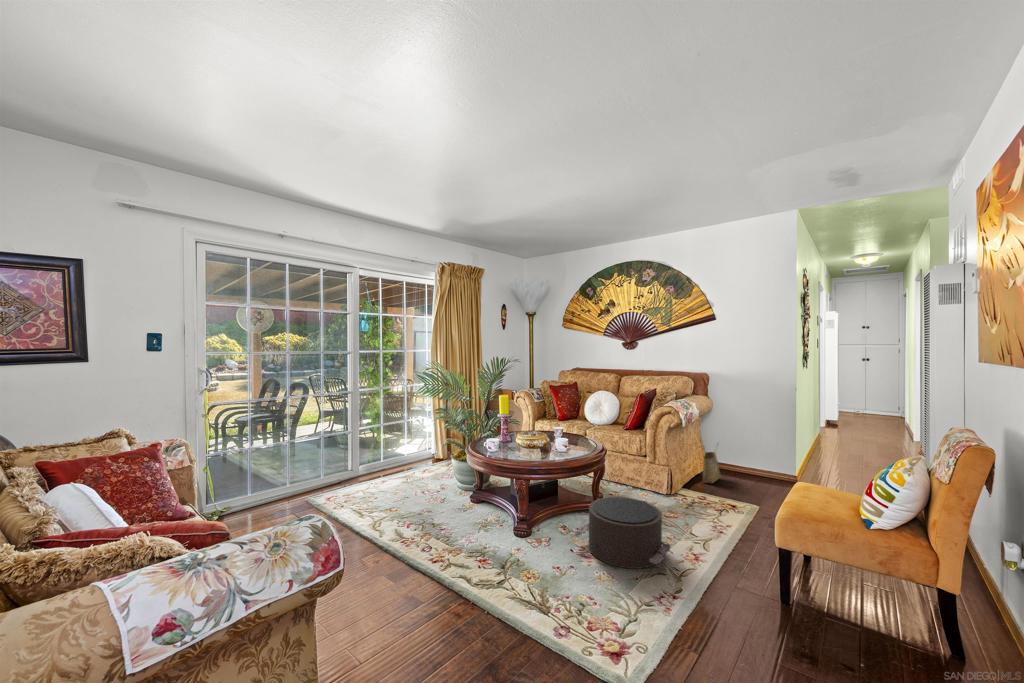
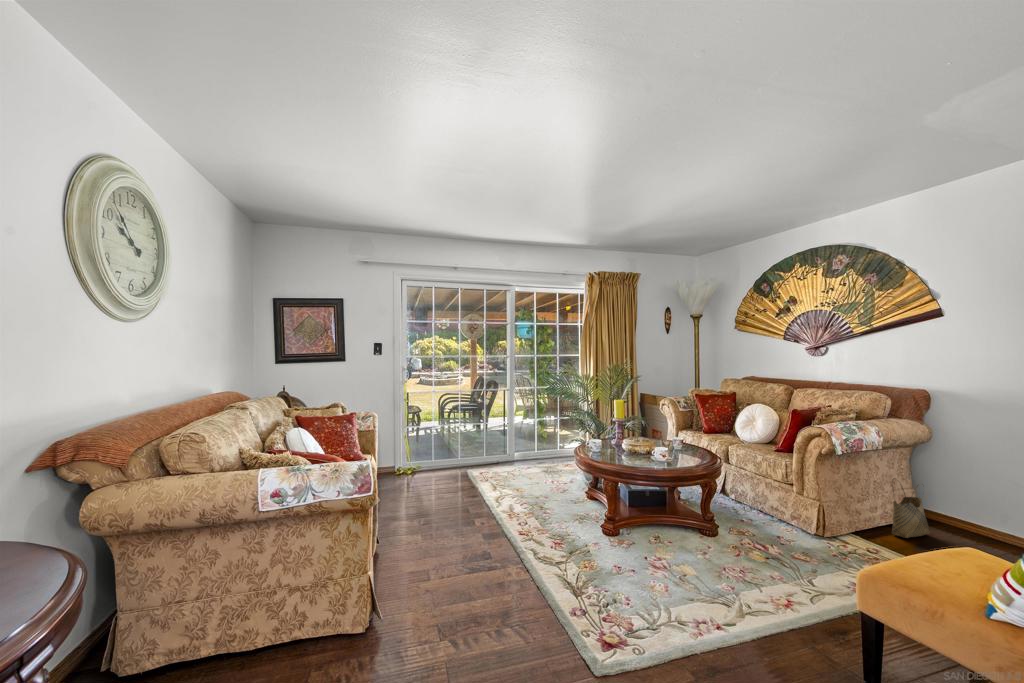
pouf: present [574,497,671,569] -> none [651,515,755,595]

